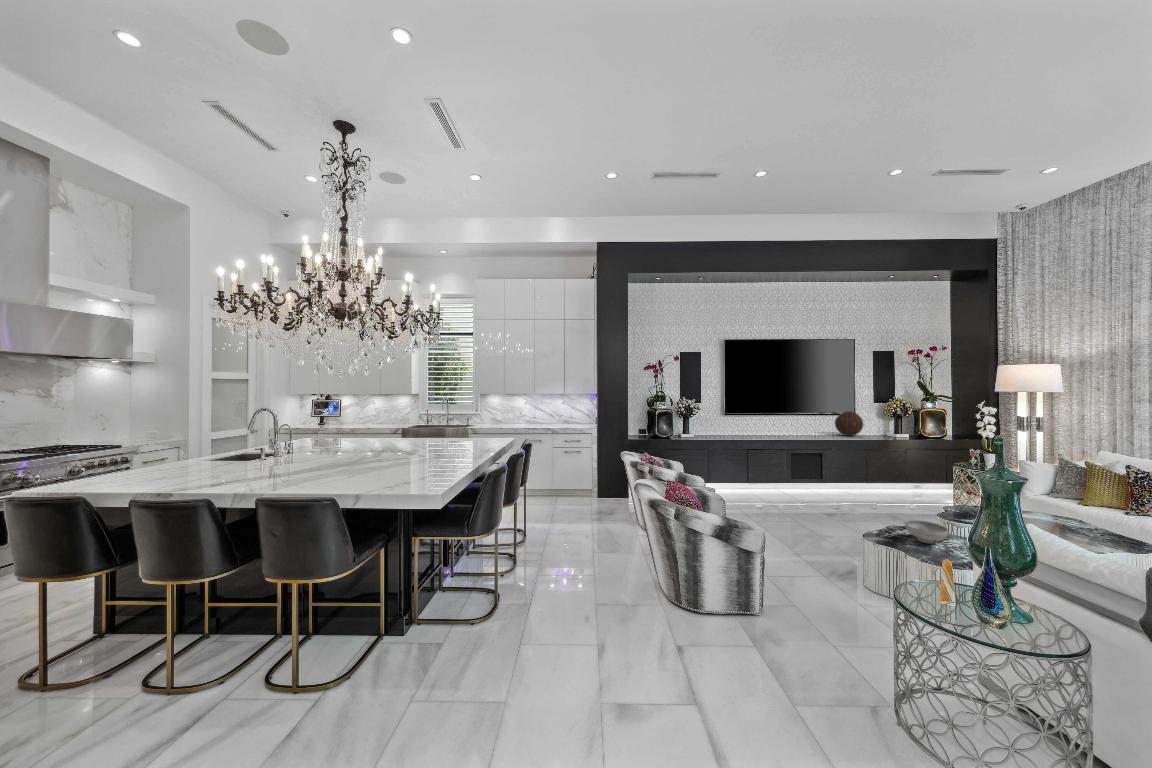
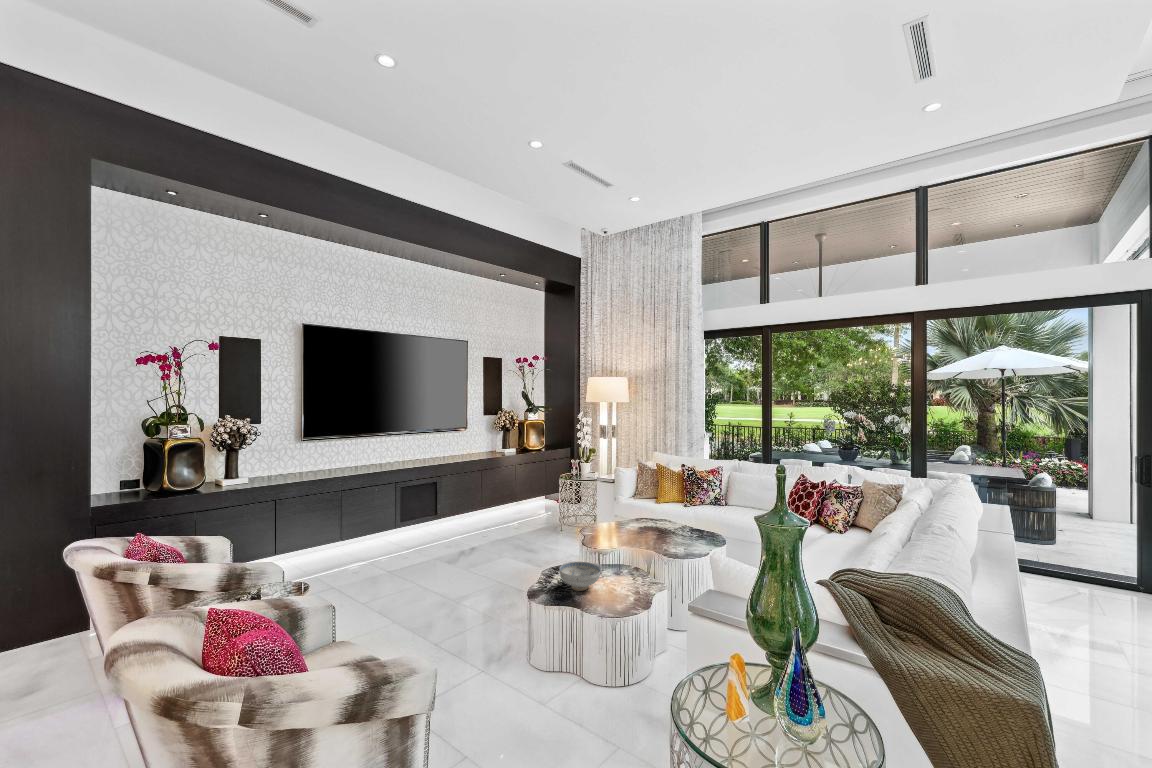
decorative orb: present [835,411,864,436] -> none [444,426,475,457]

